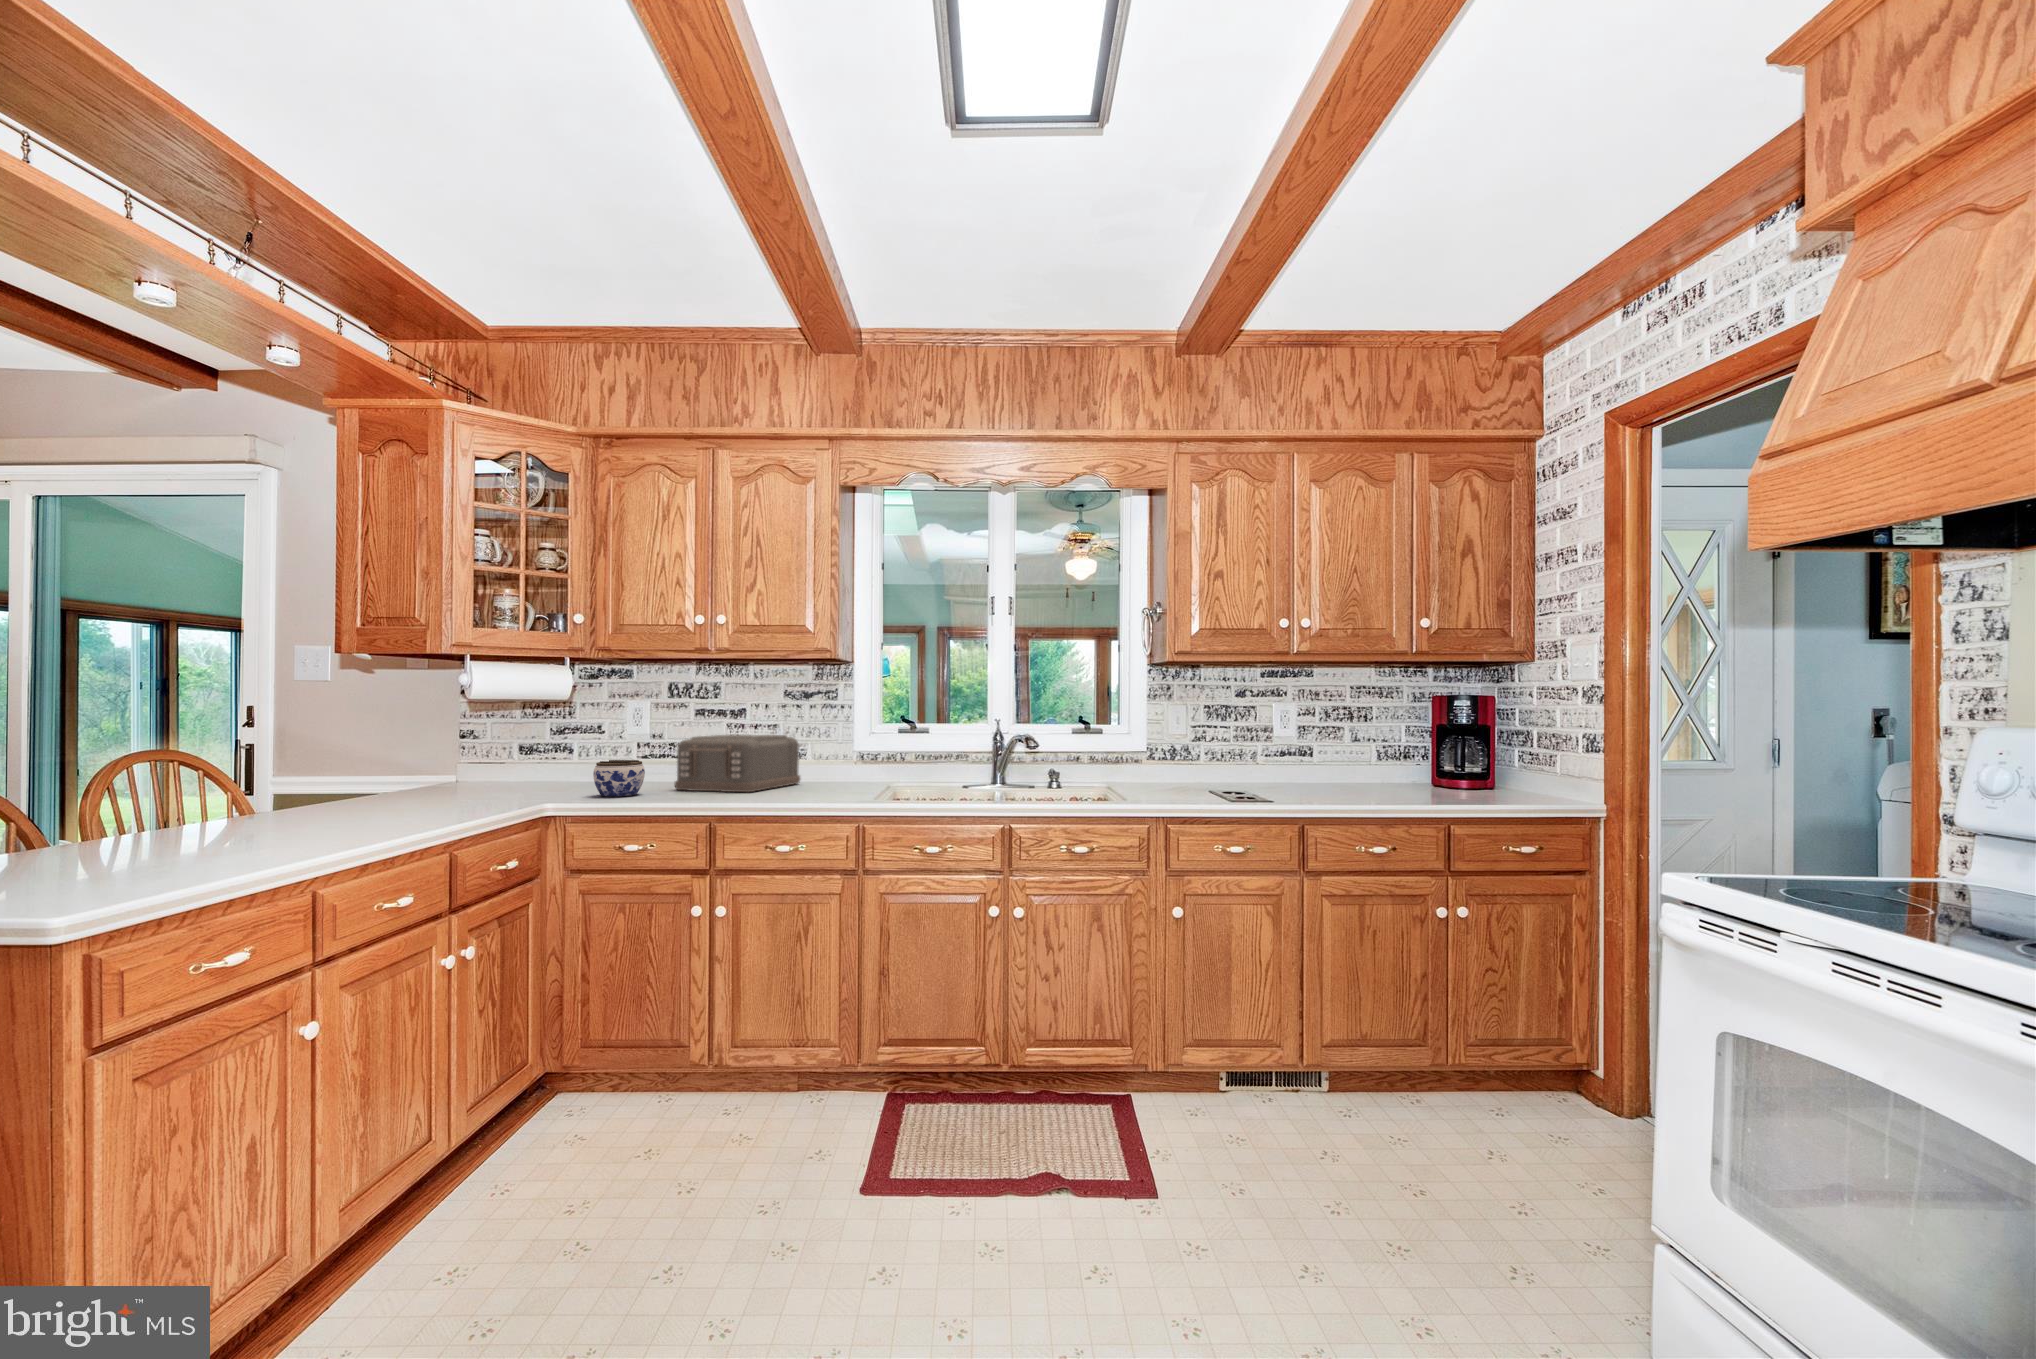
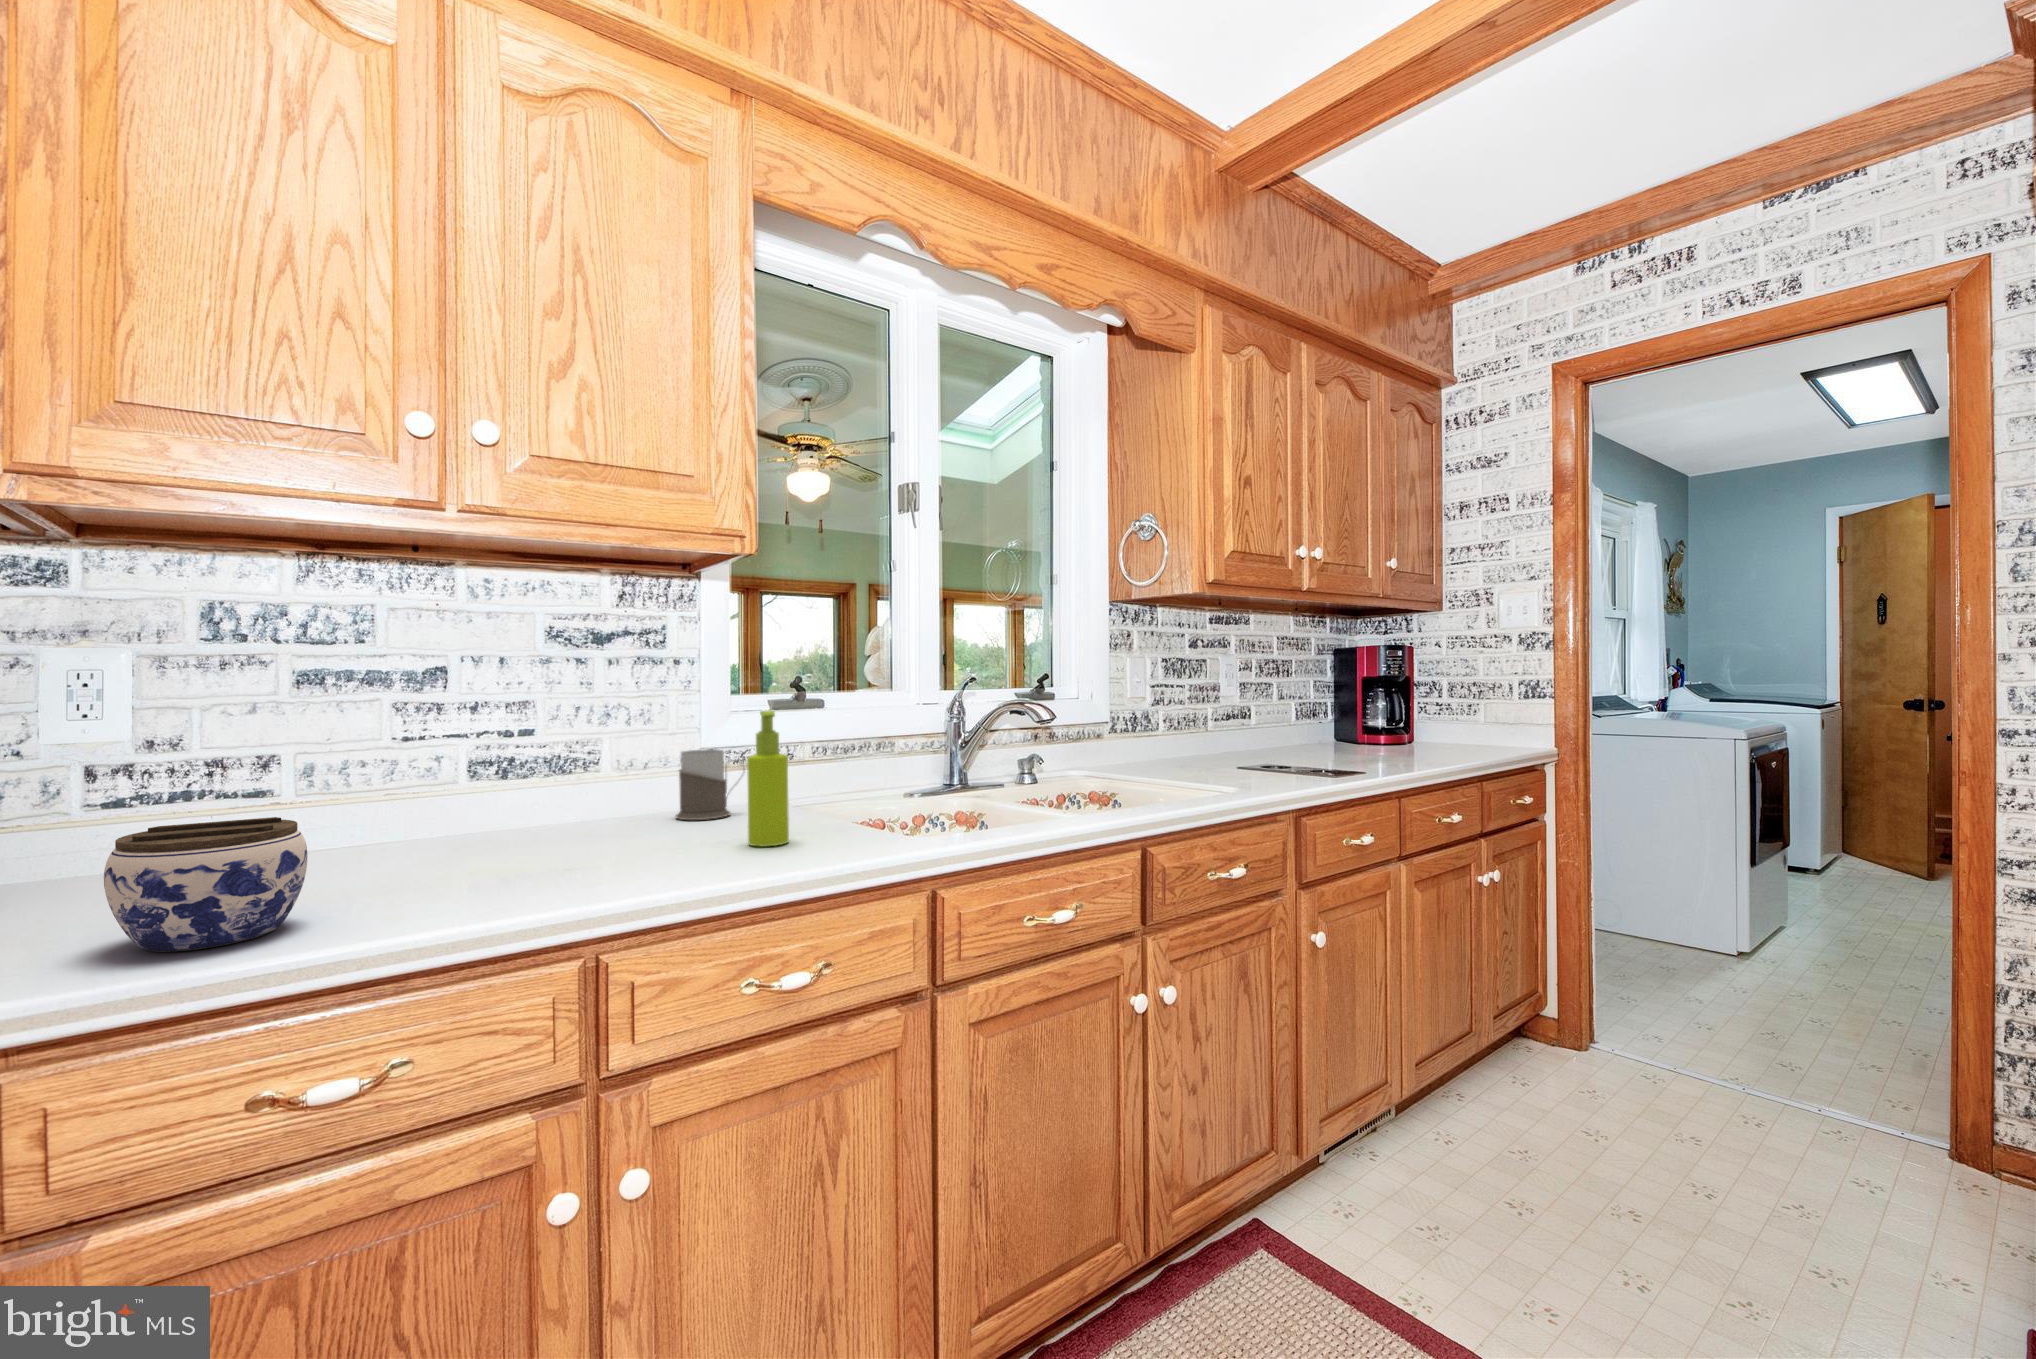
soap dispenser: none [807,732,826,793] -> present [747,710,789,846]
toaster: present [675,734,800,792] -> none [353,722,630,887]
mug: none [827,751,858,784] -> present [676,749,730,820]

